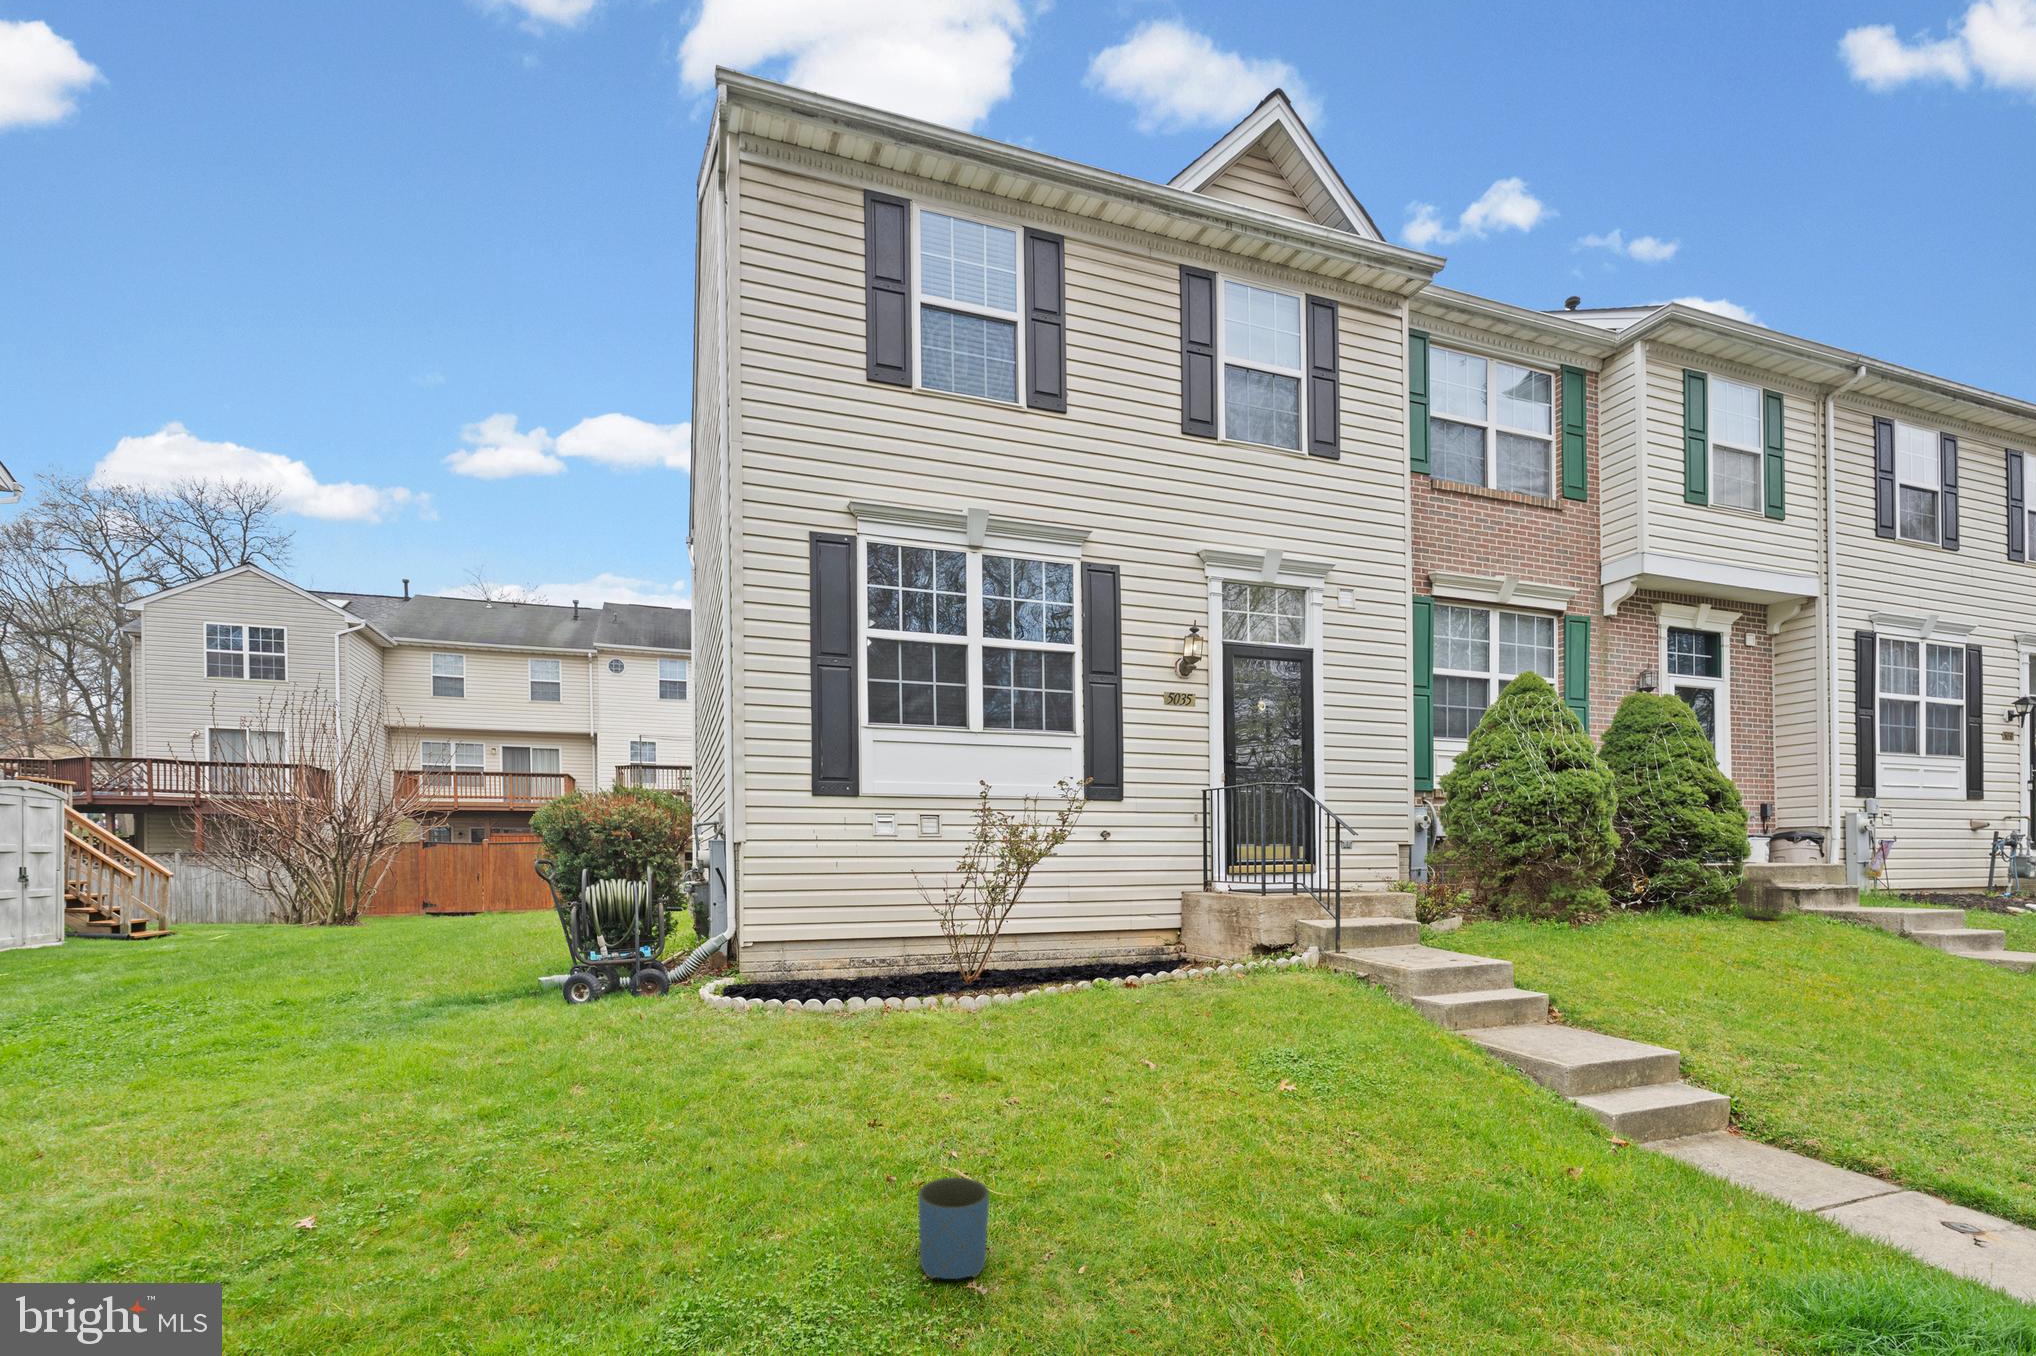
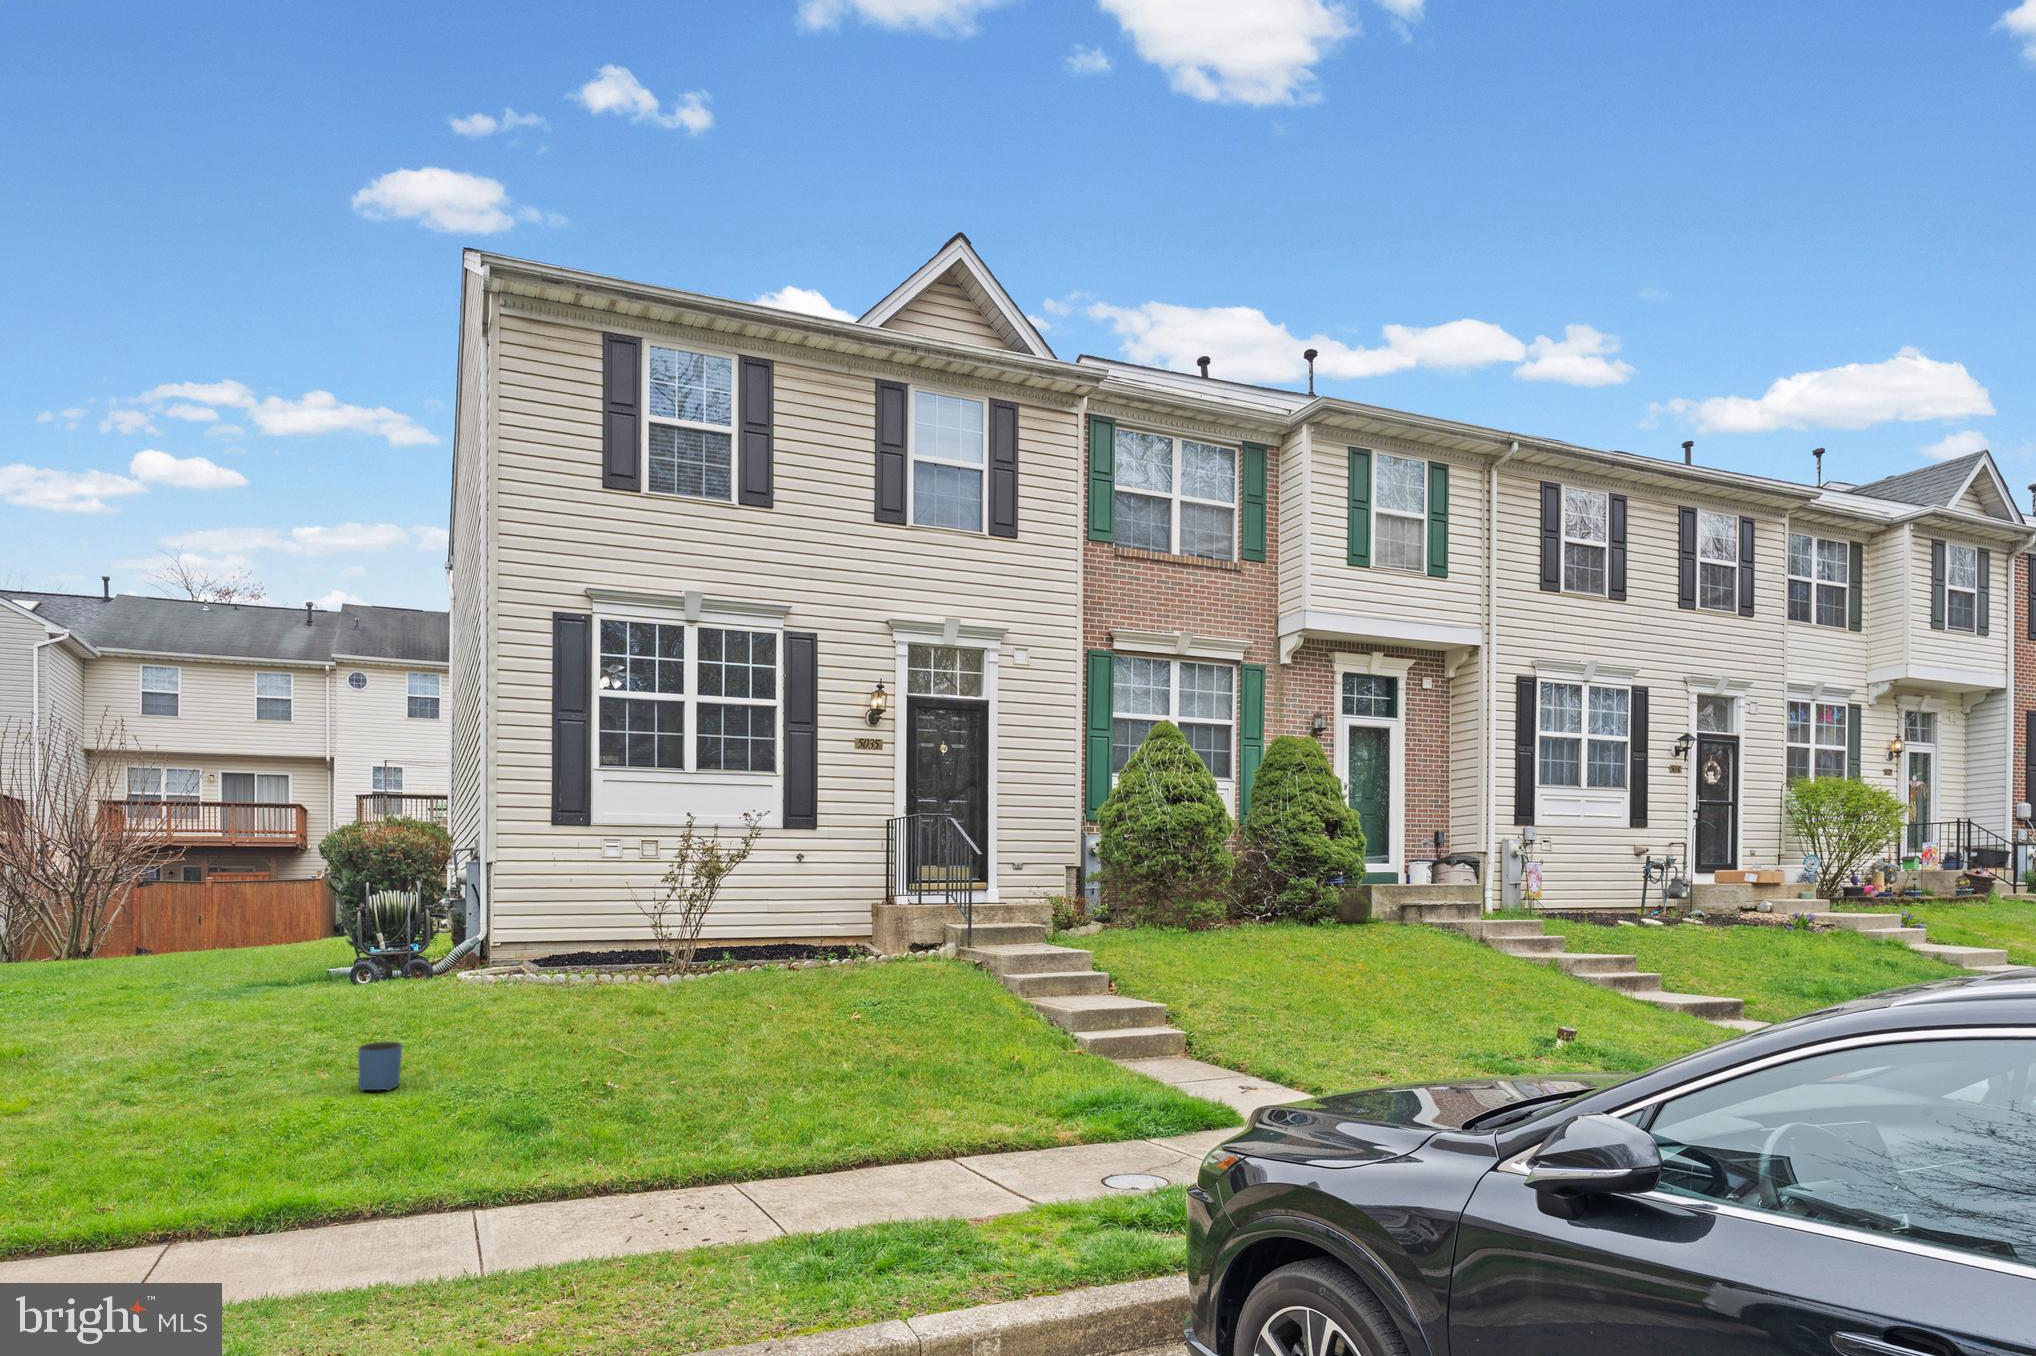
planter: present [918,1177,989,1279] -> present [358,1041,402,1091]

